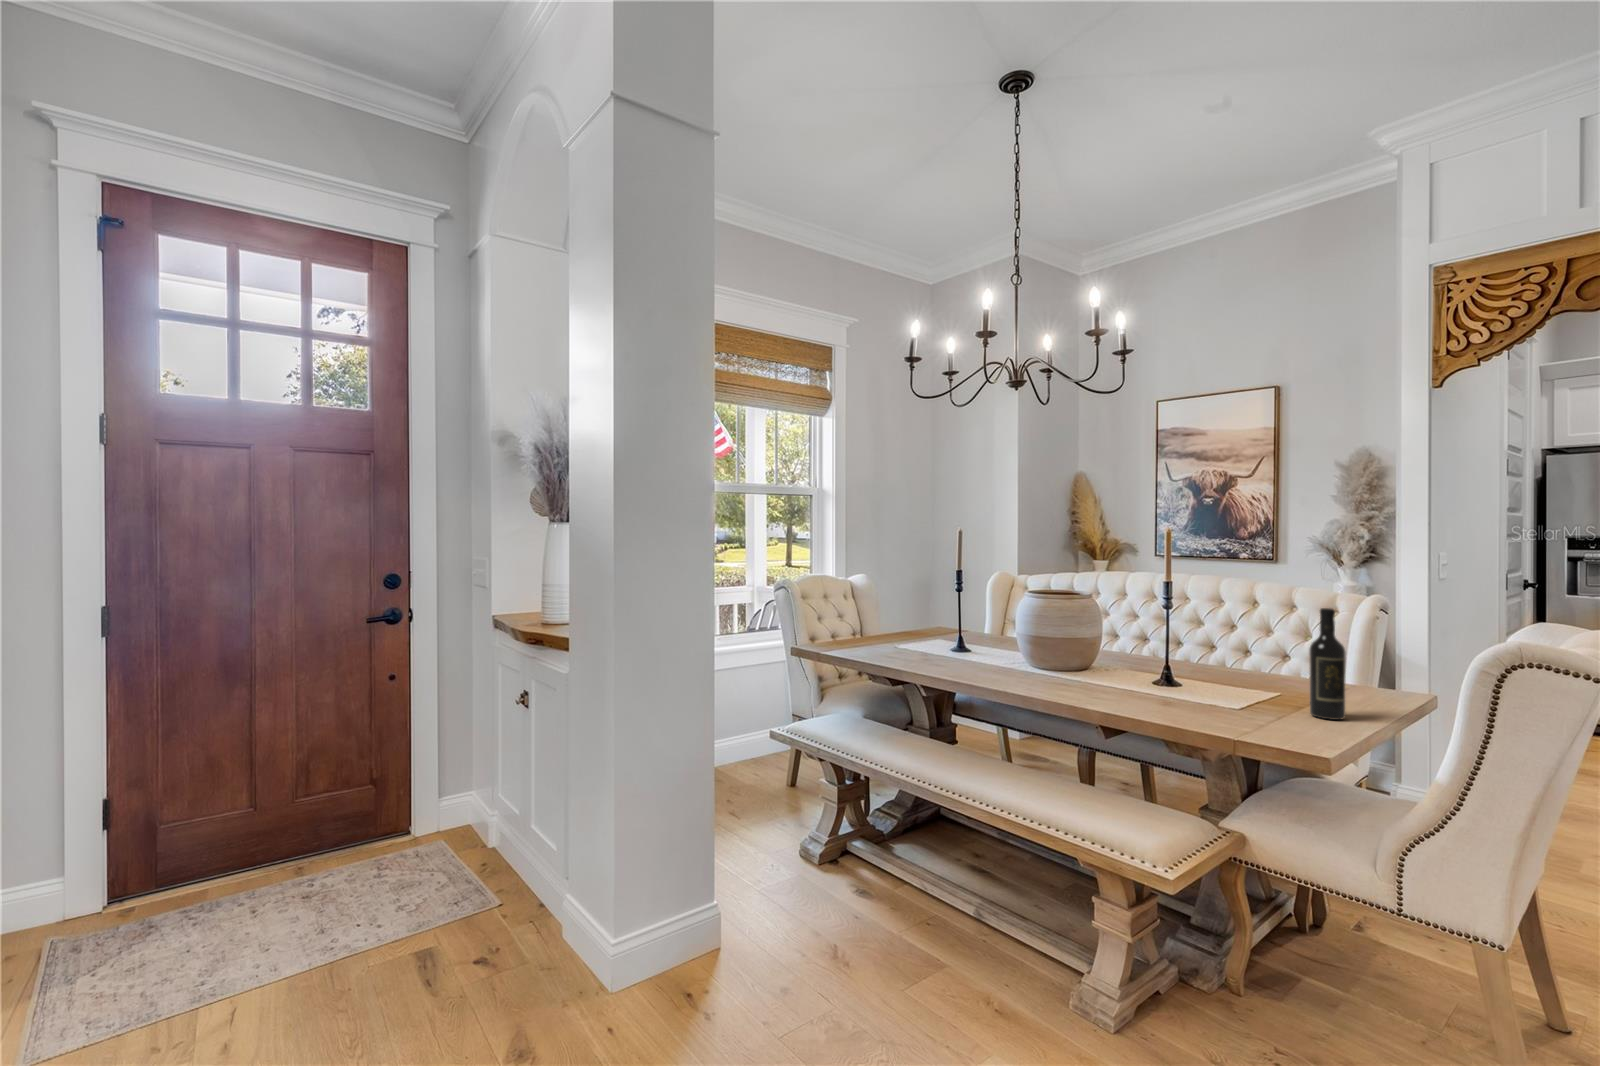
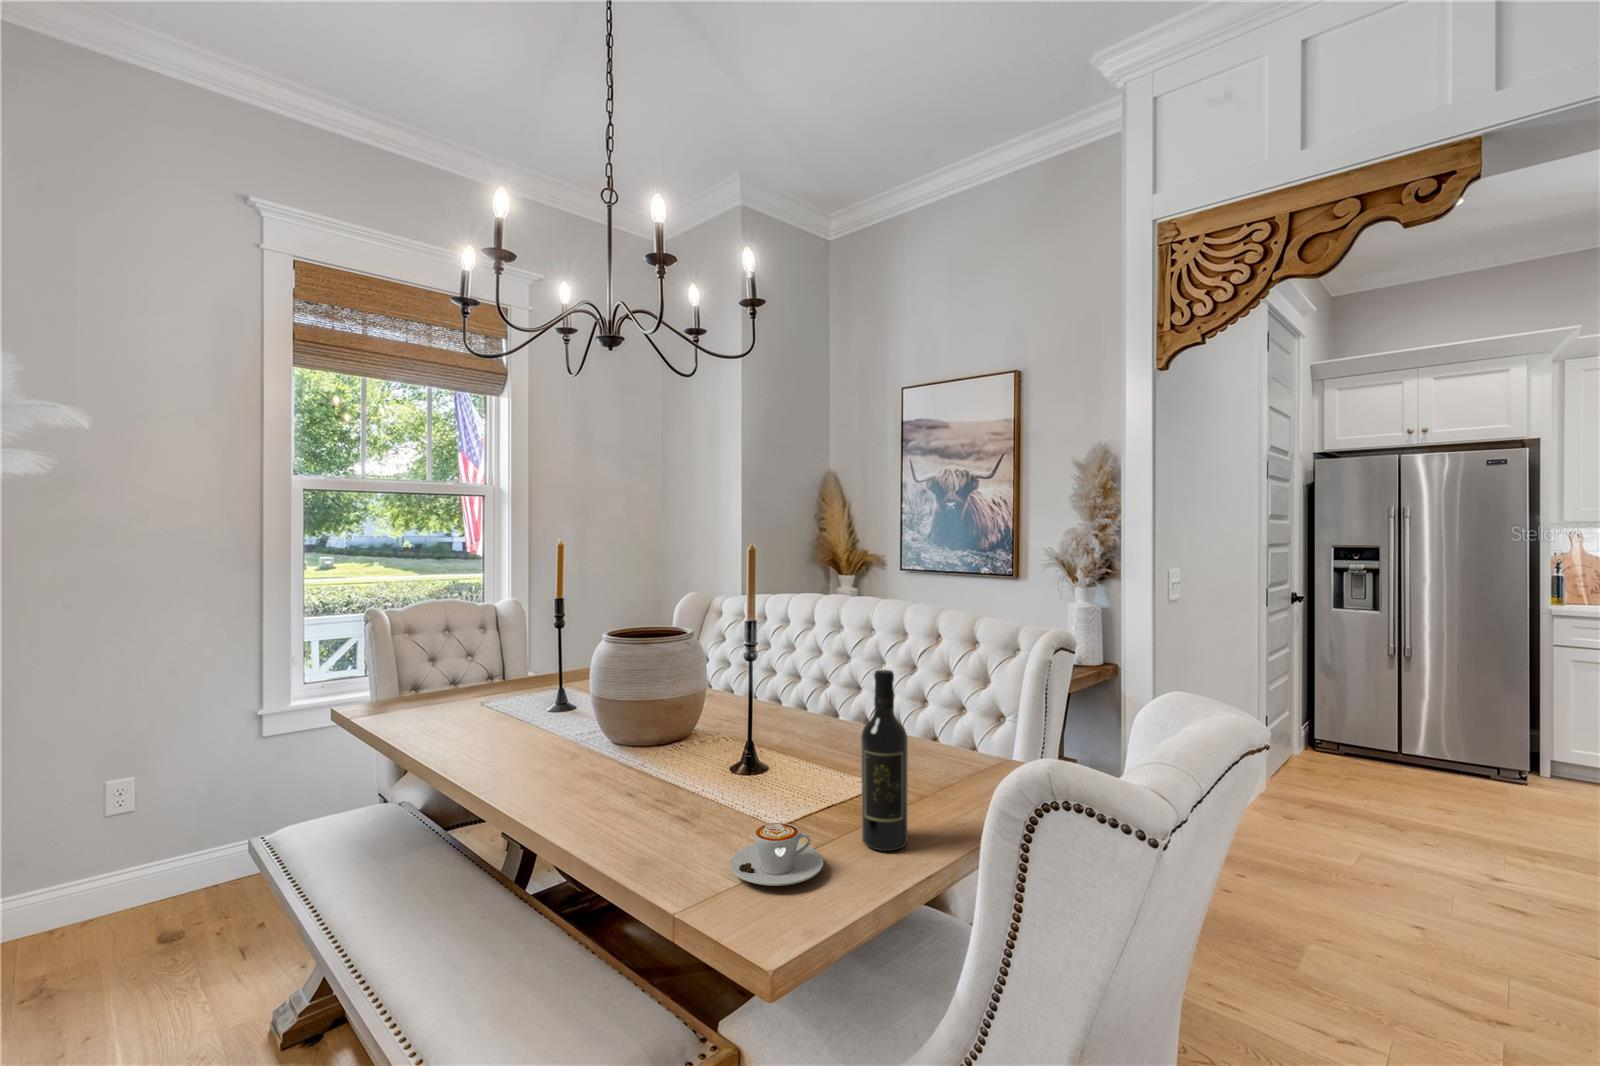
coffee cup: none [1241,698,1308,729] -> present [730,823,823,886]

